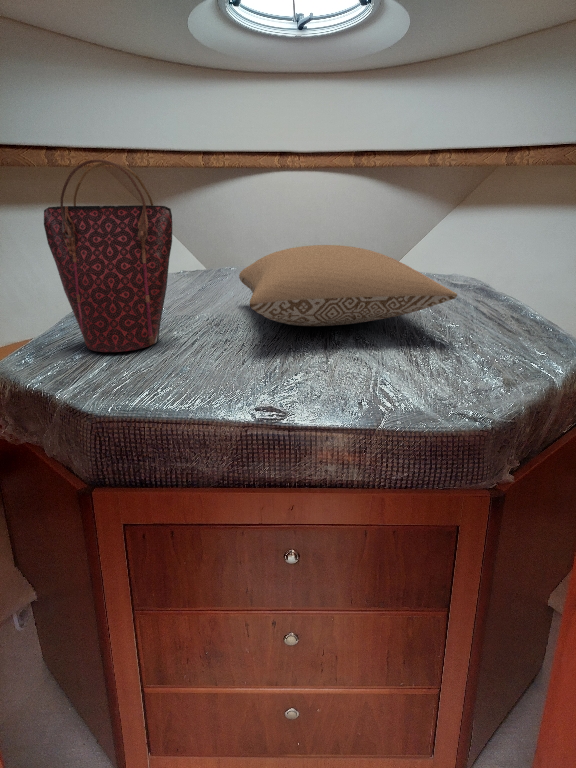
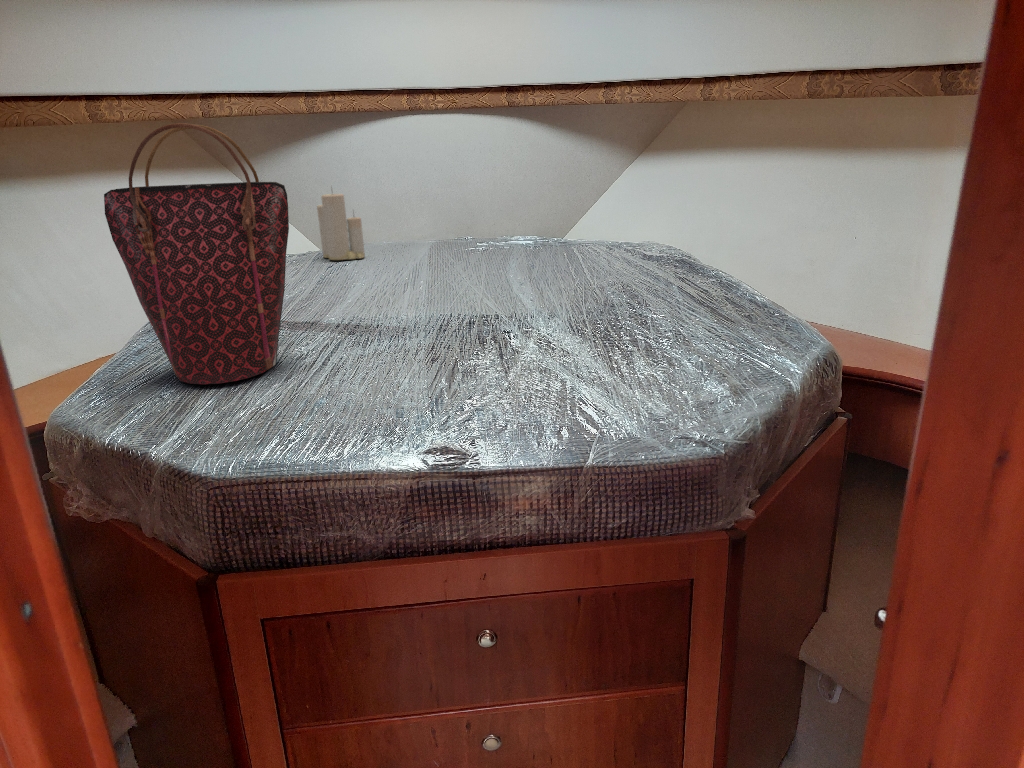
candle: none [203,221,236,276] -> present [317,194,365,260]
pillow: present [239,245,457,326] -> none [376,223,664,330]

